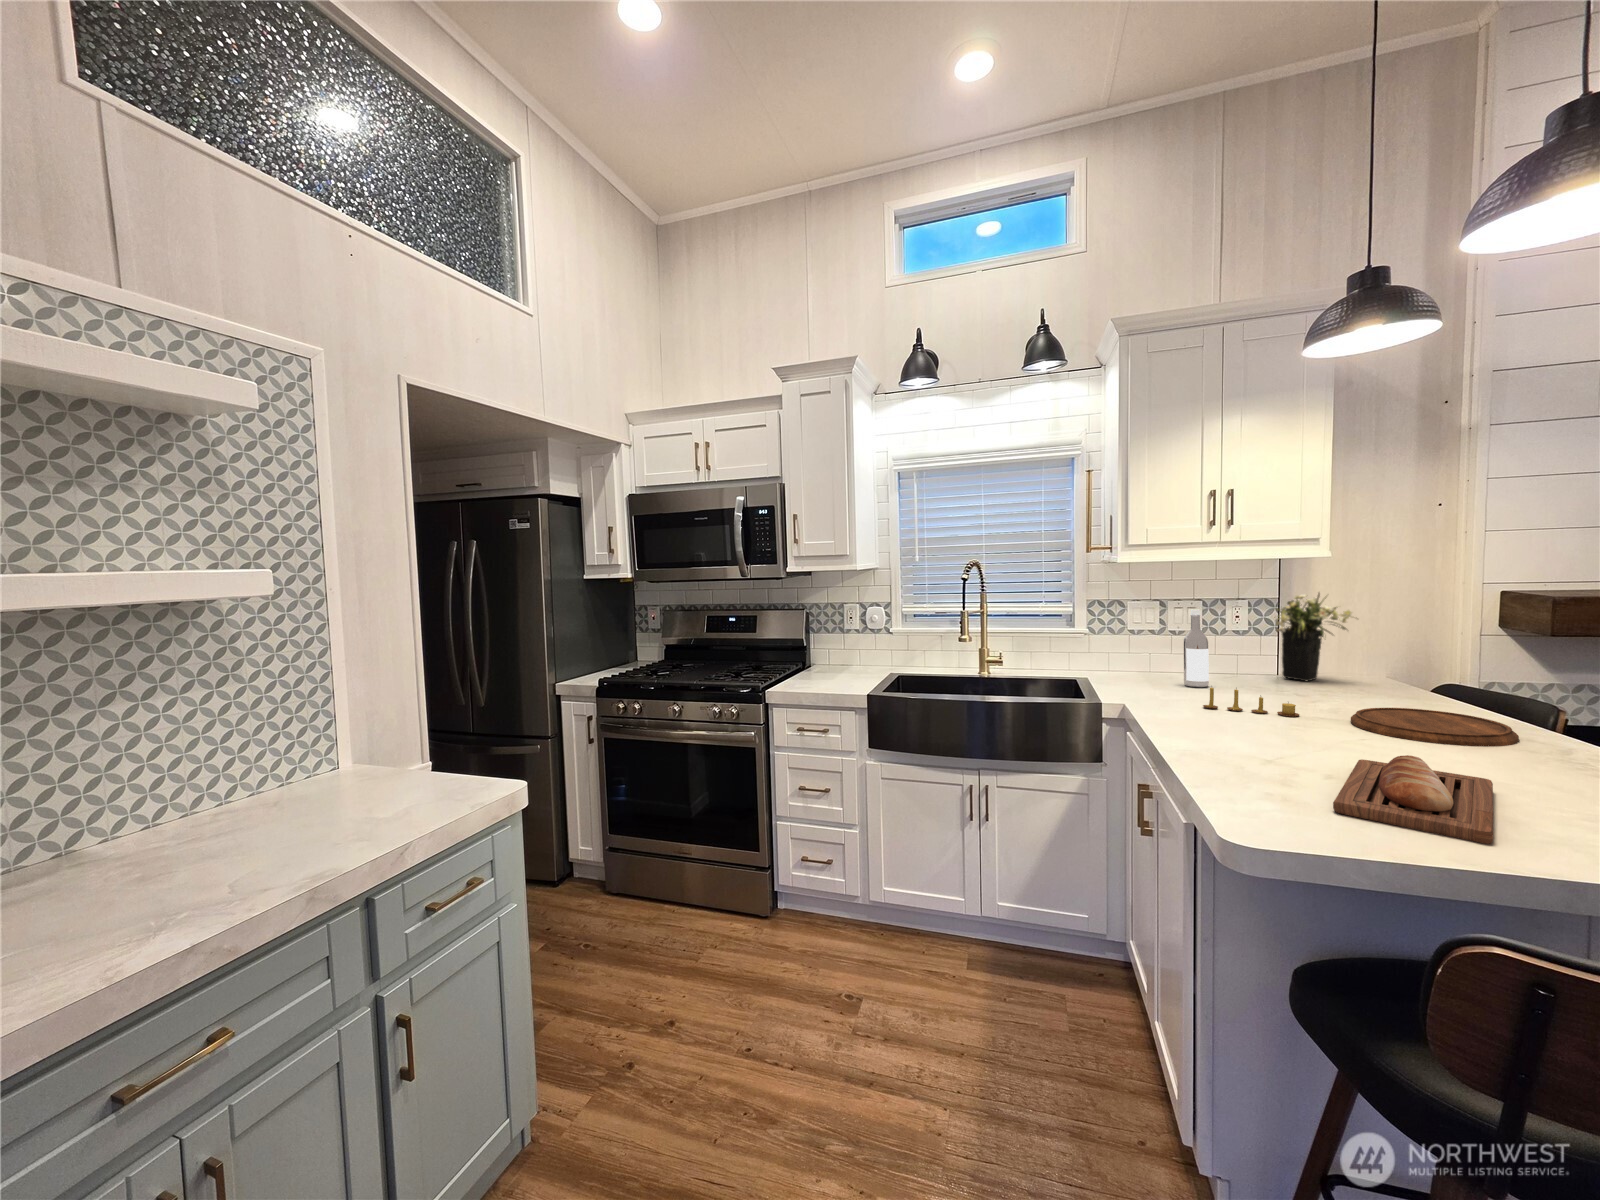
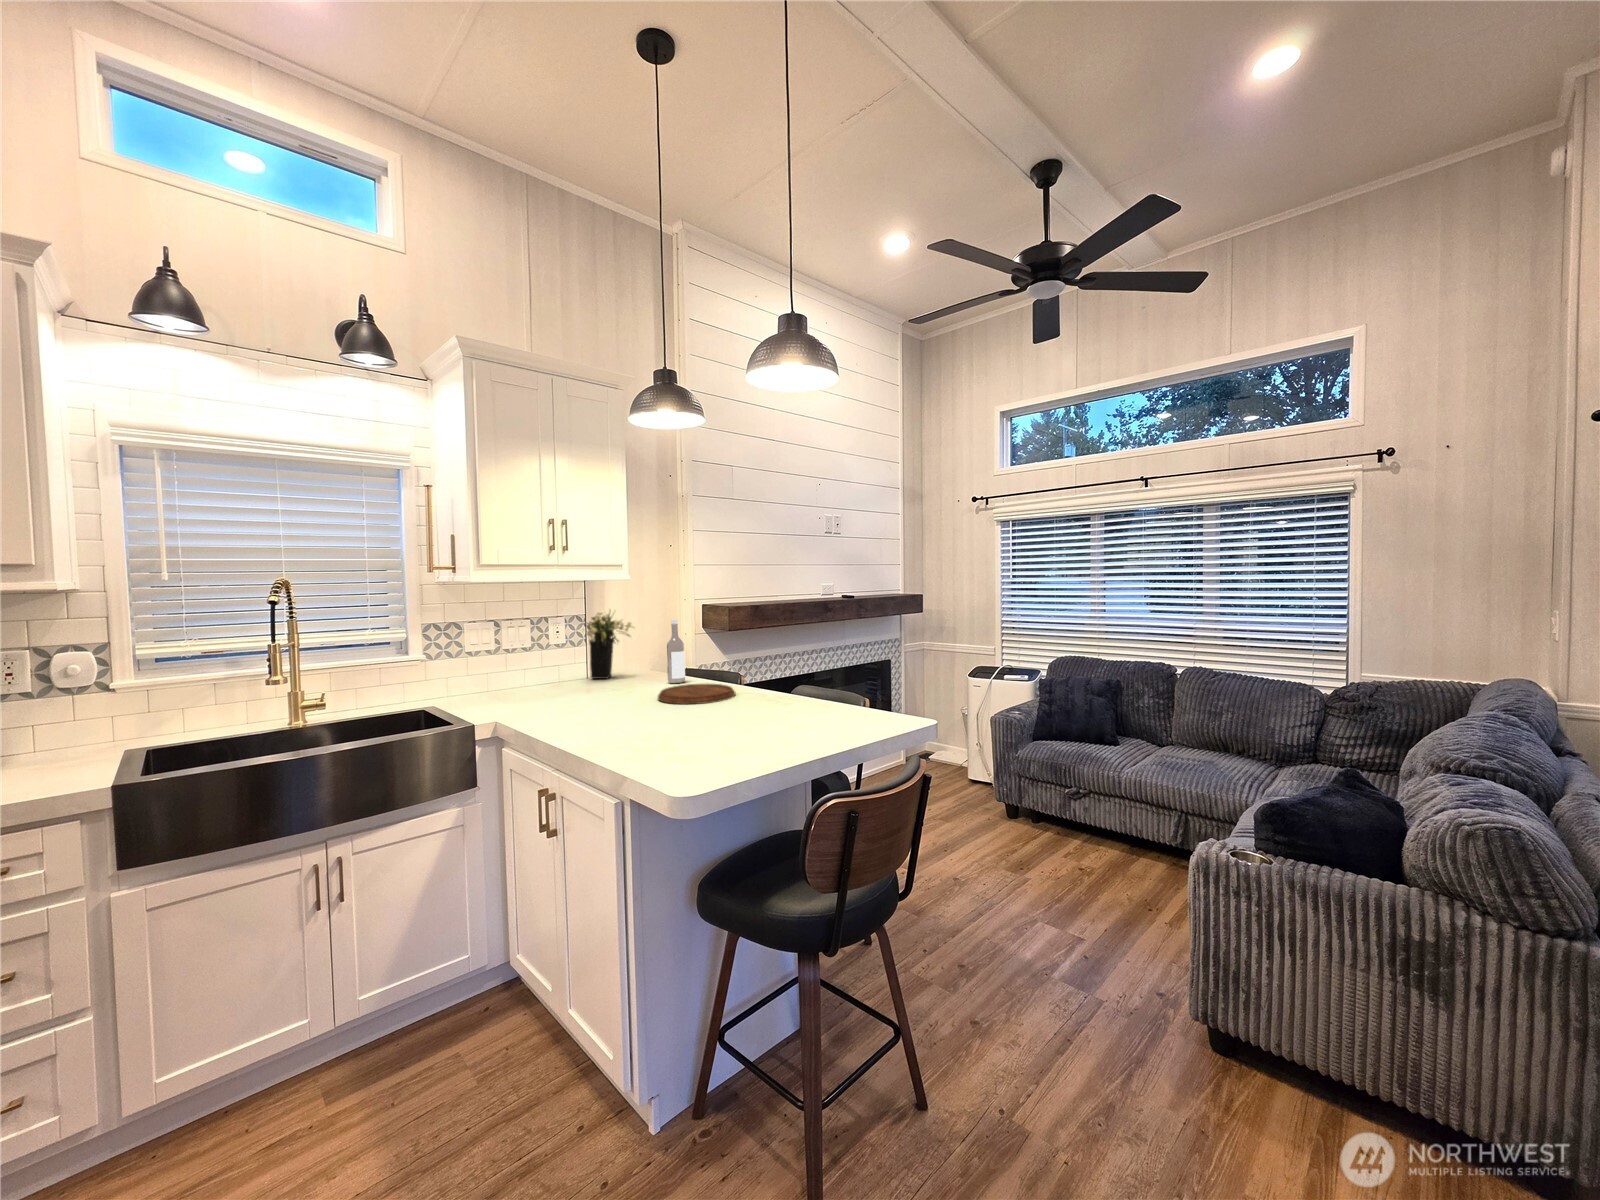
wine bottle: present [1183,609,1209,687] -> present [667,619,685,683]
candle: present [1203,687,1299,717] -> none [562,688,629,710]
bread loaf: present [1333,755,1493,844] -> none [692,710,776,755]

